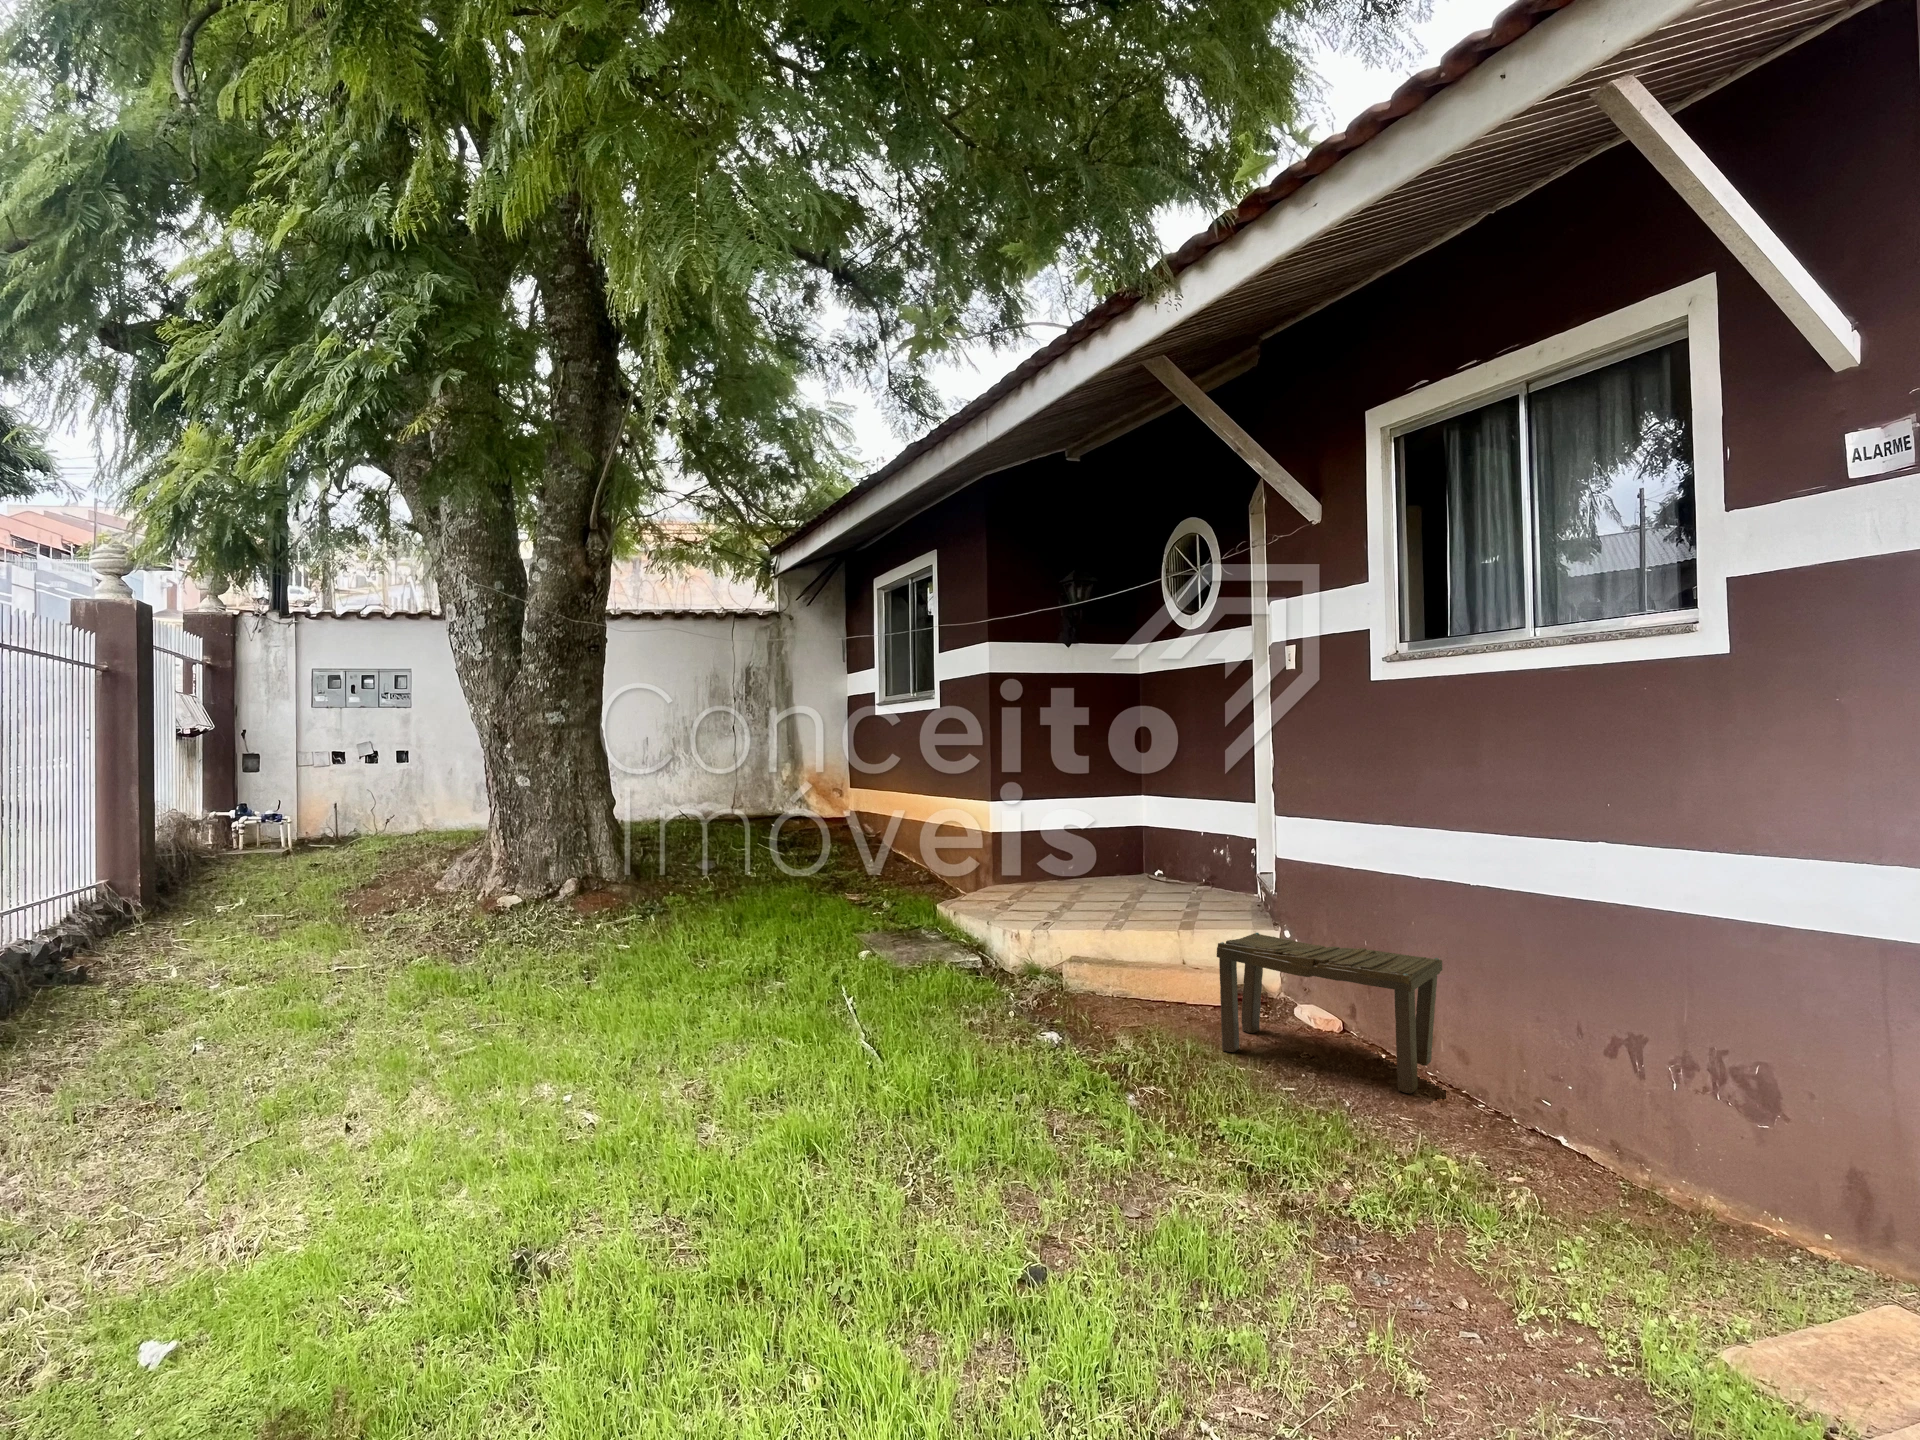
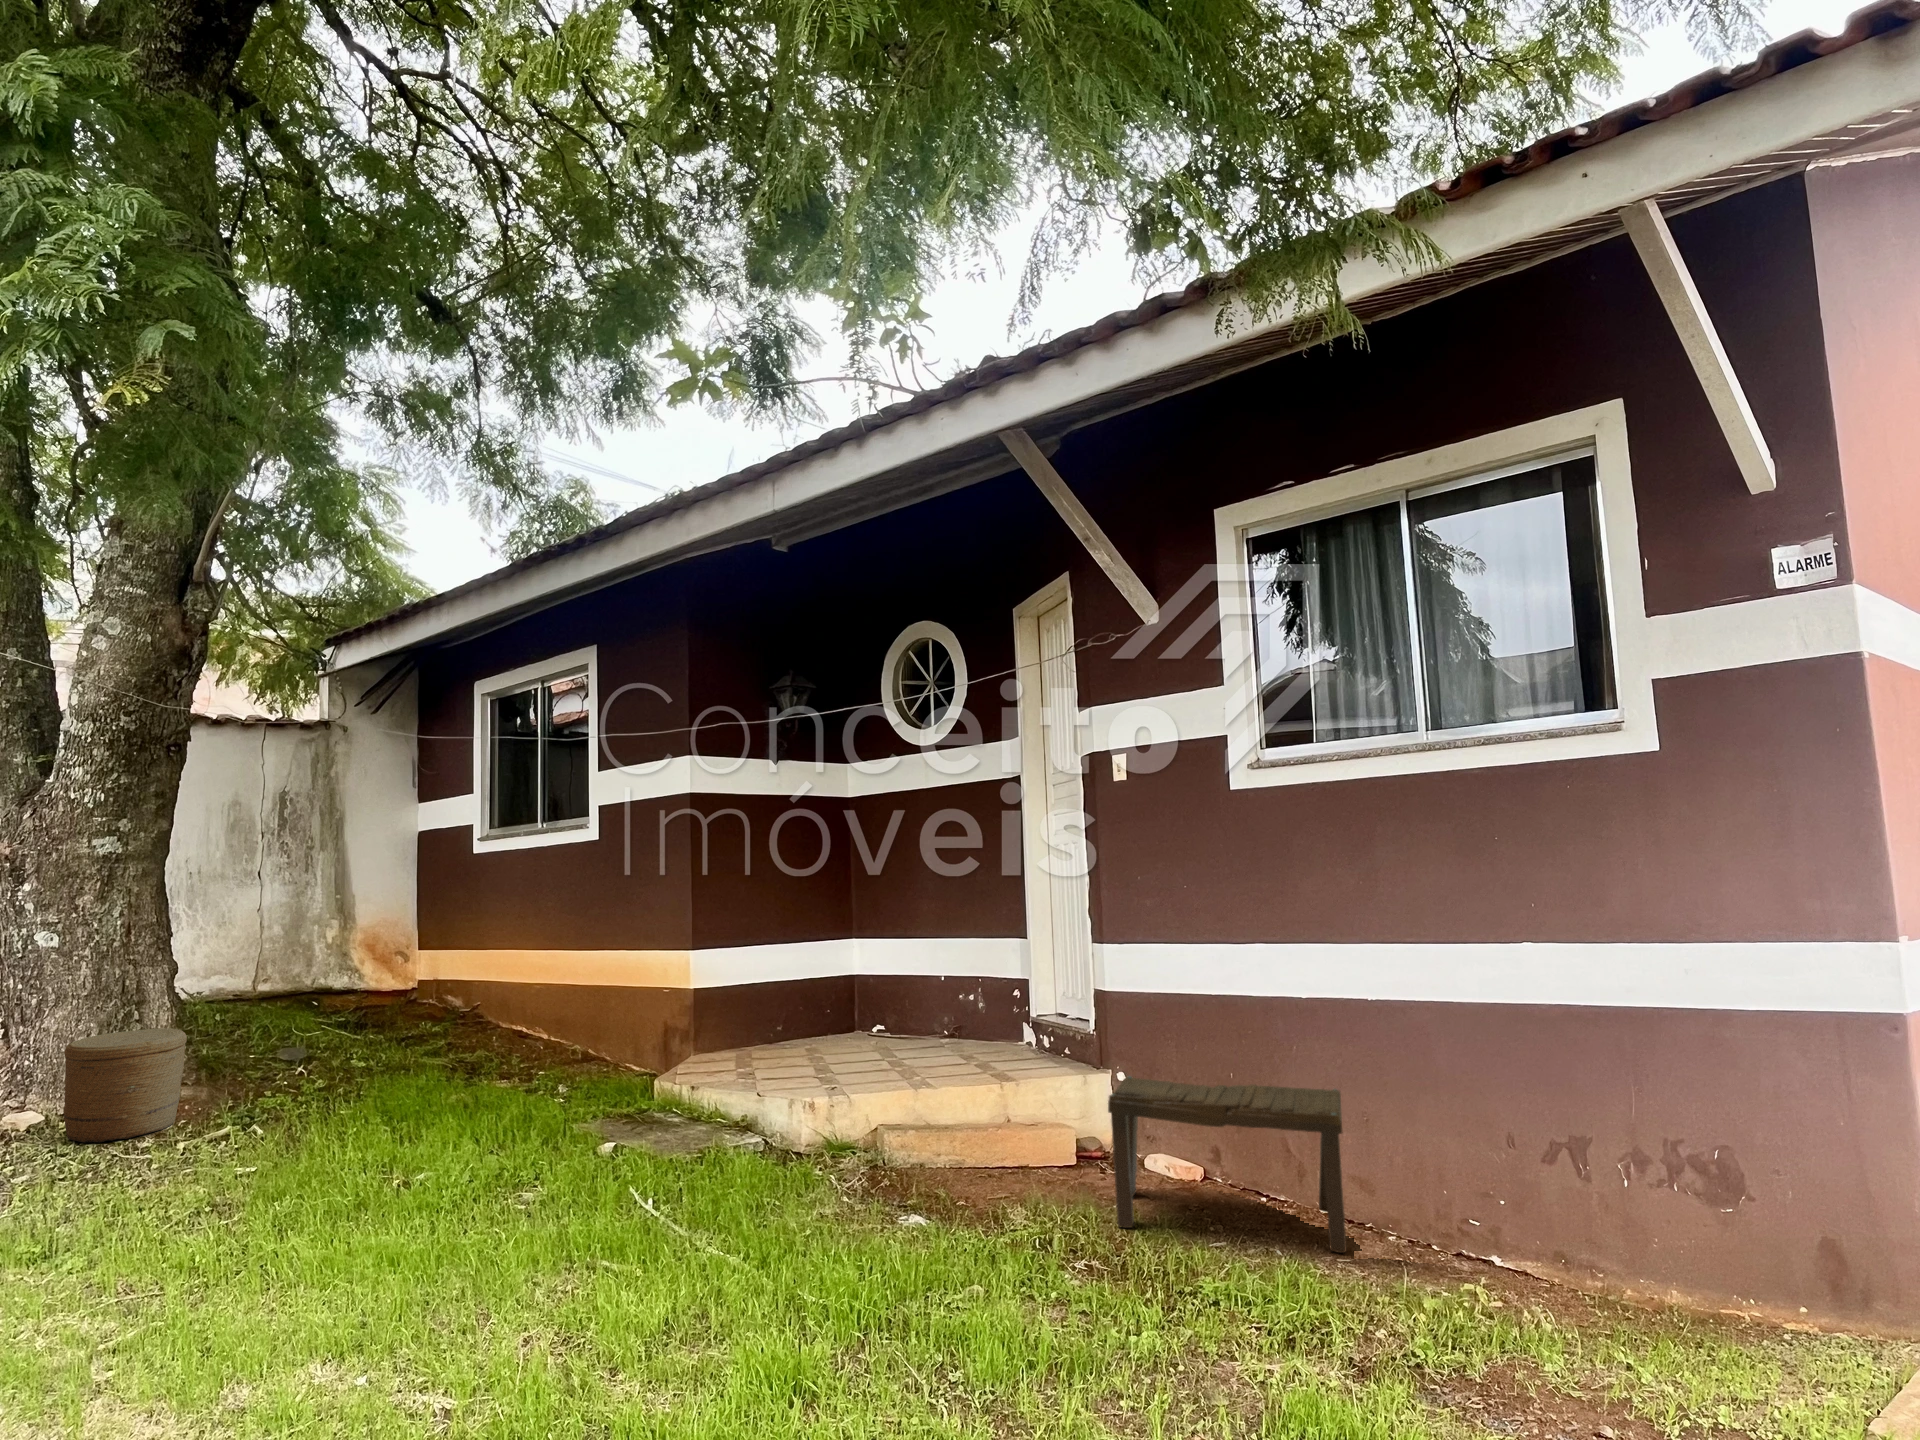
woven basket: none [538,846,607,918] -> present [64,1029,187,1143]

